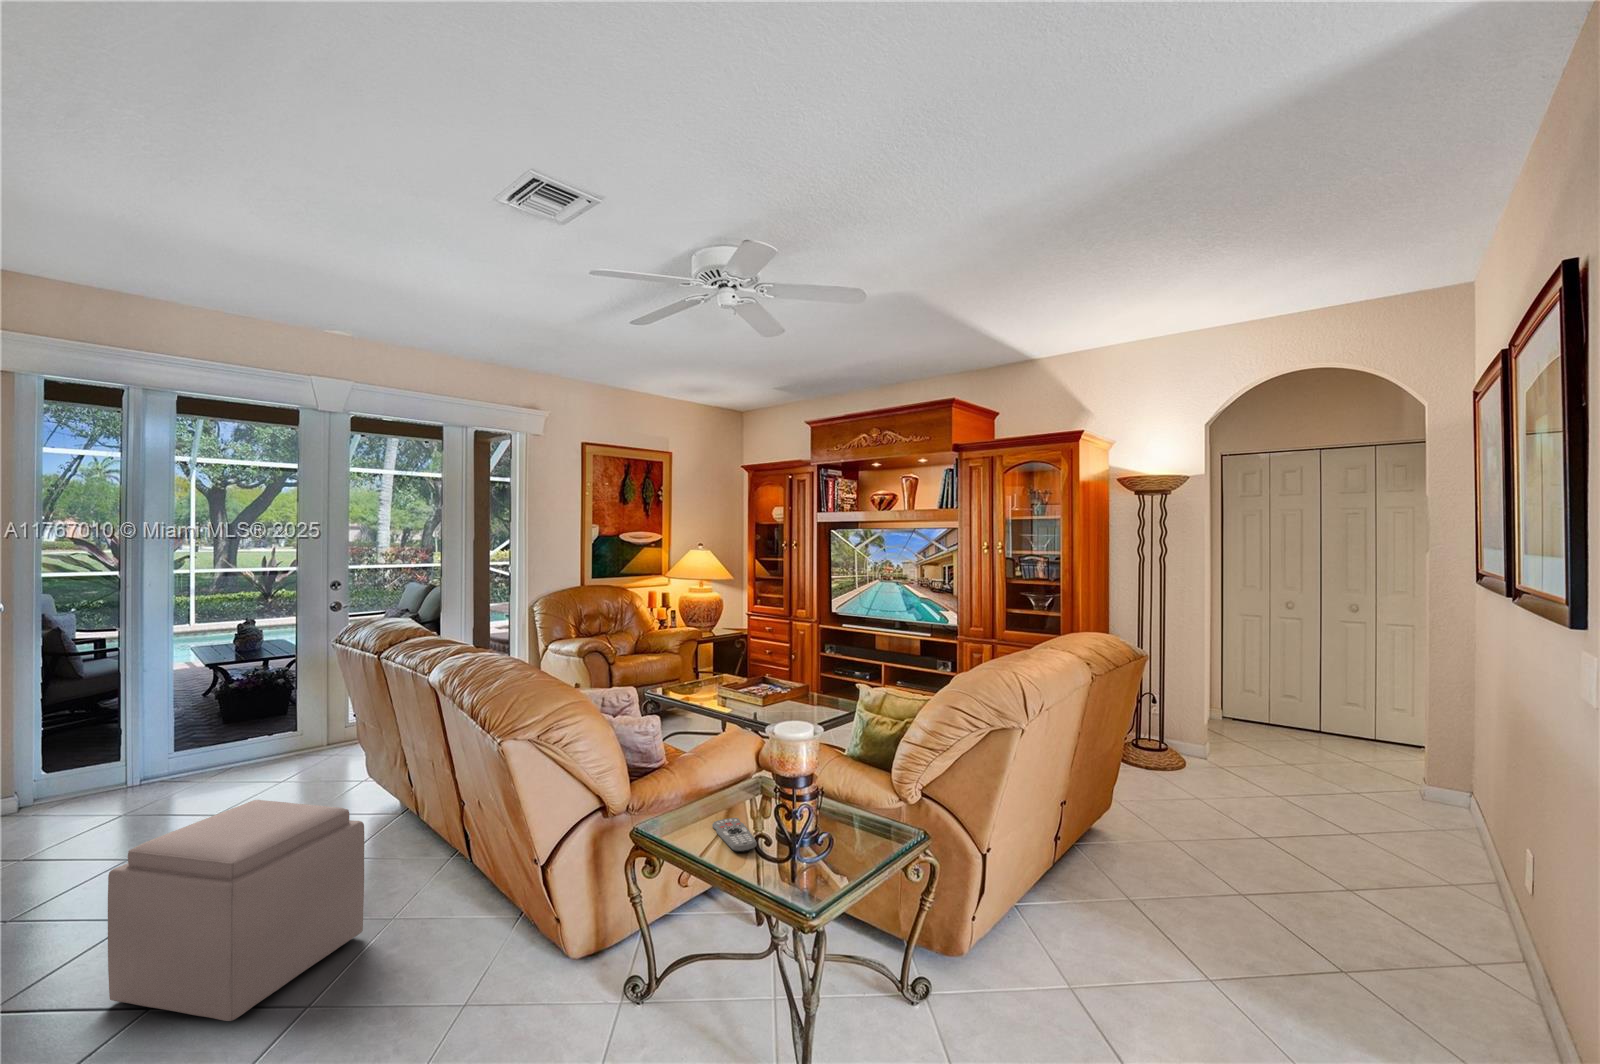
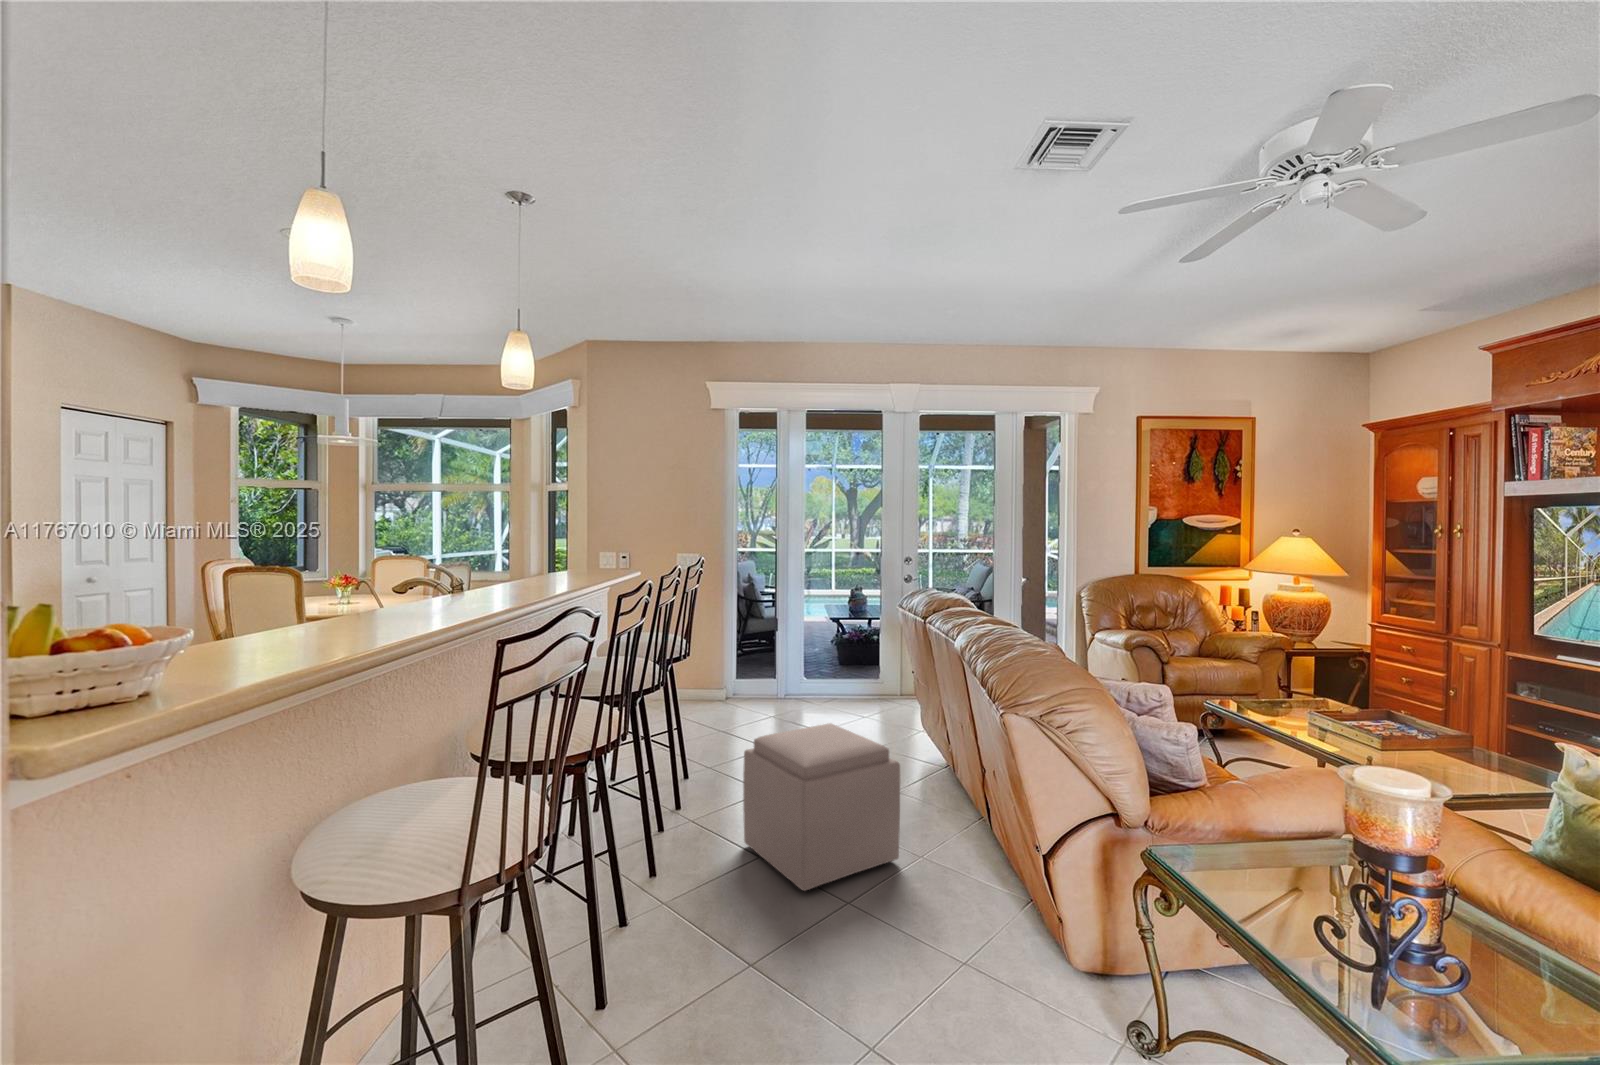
remote control: present [712,818,757,852] -> none [1258,876,1324,932]

